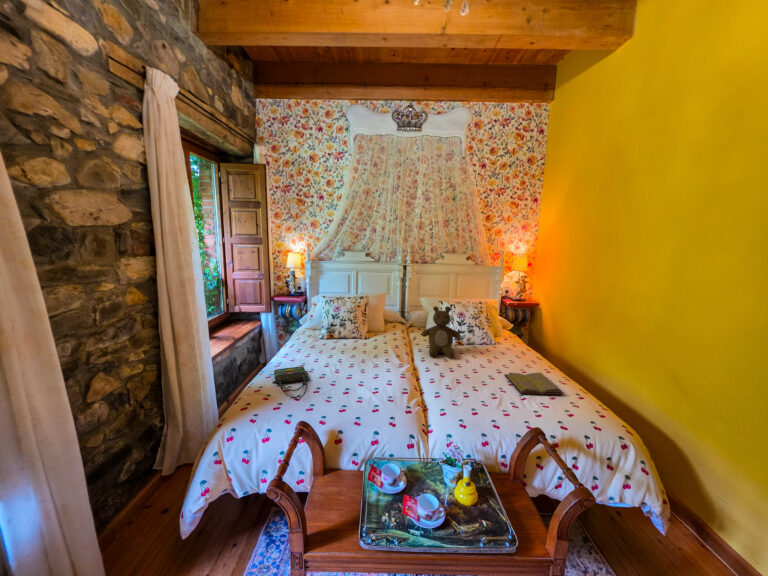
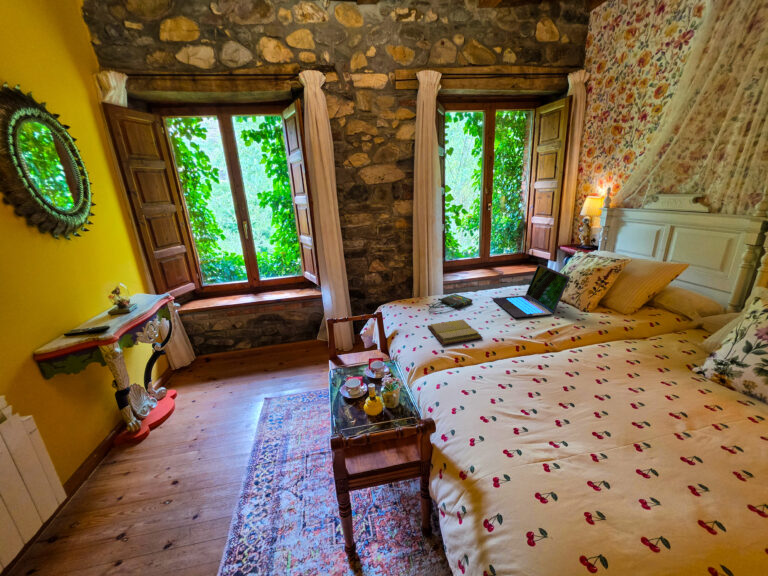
teddy bear: present [422,306,460,358] -> none [604,291,686,373]
laptop: none [308,313,367,363] -> present [492,264,570,318]
diary: present [505,373,564,395] -> present [428,319,483,345]

